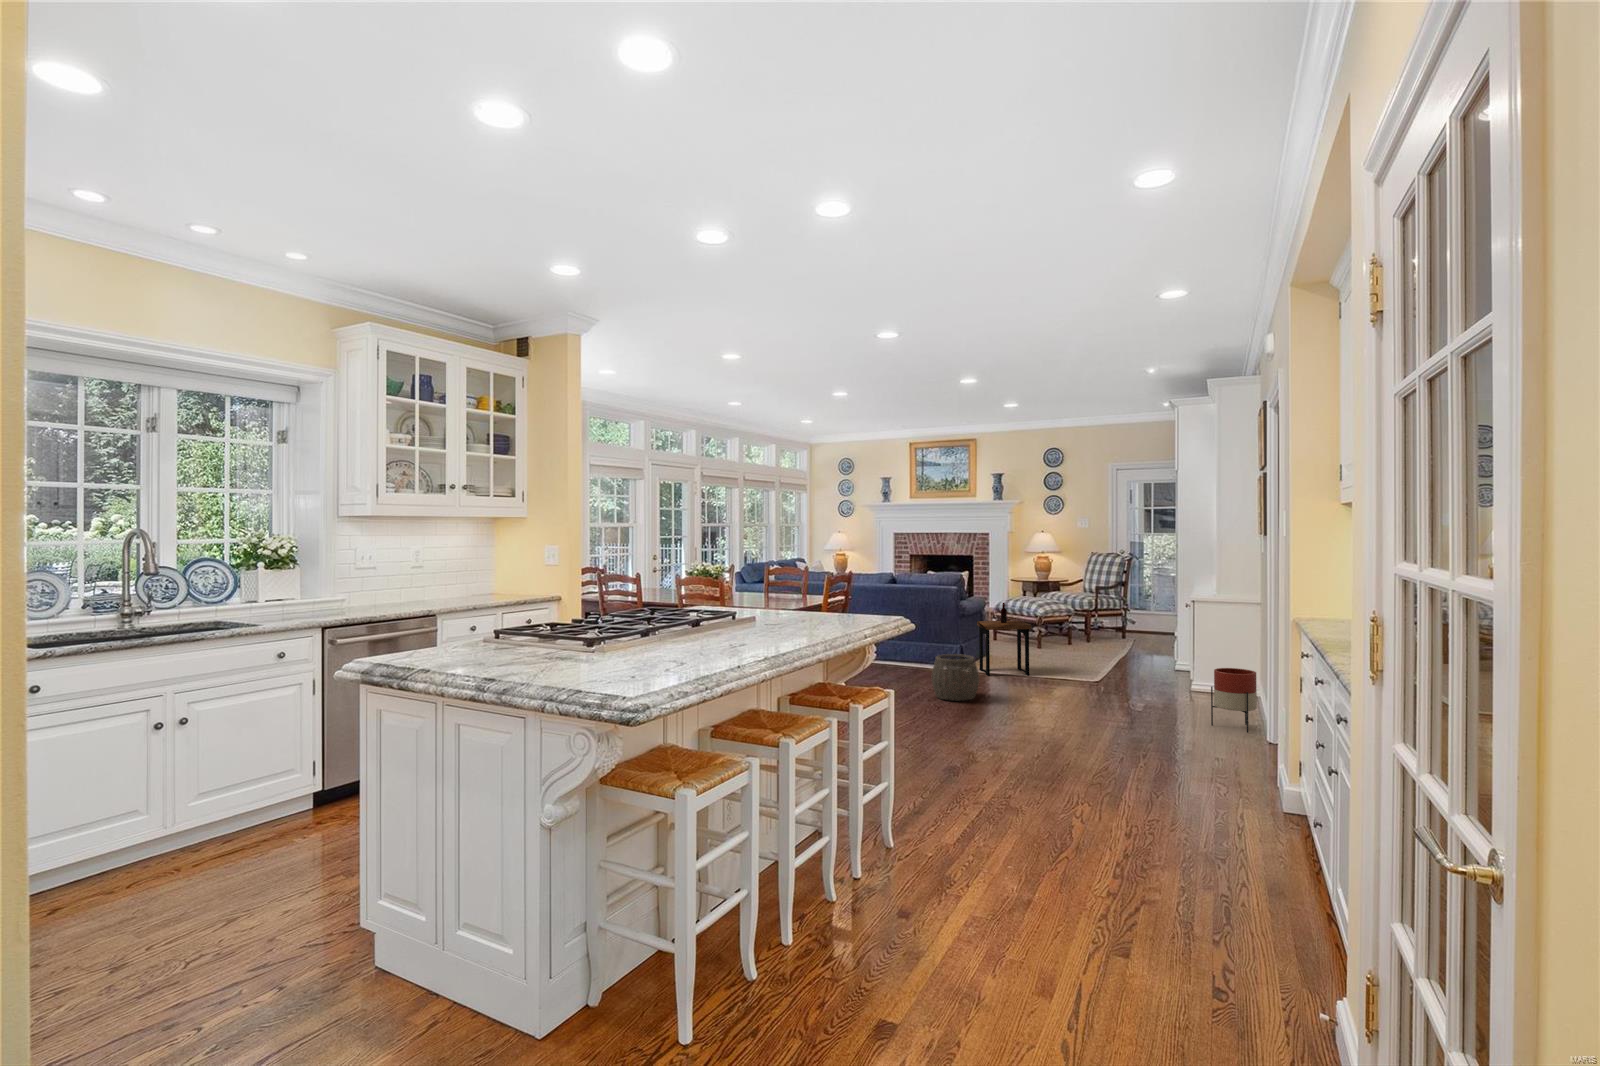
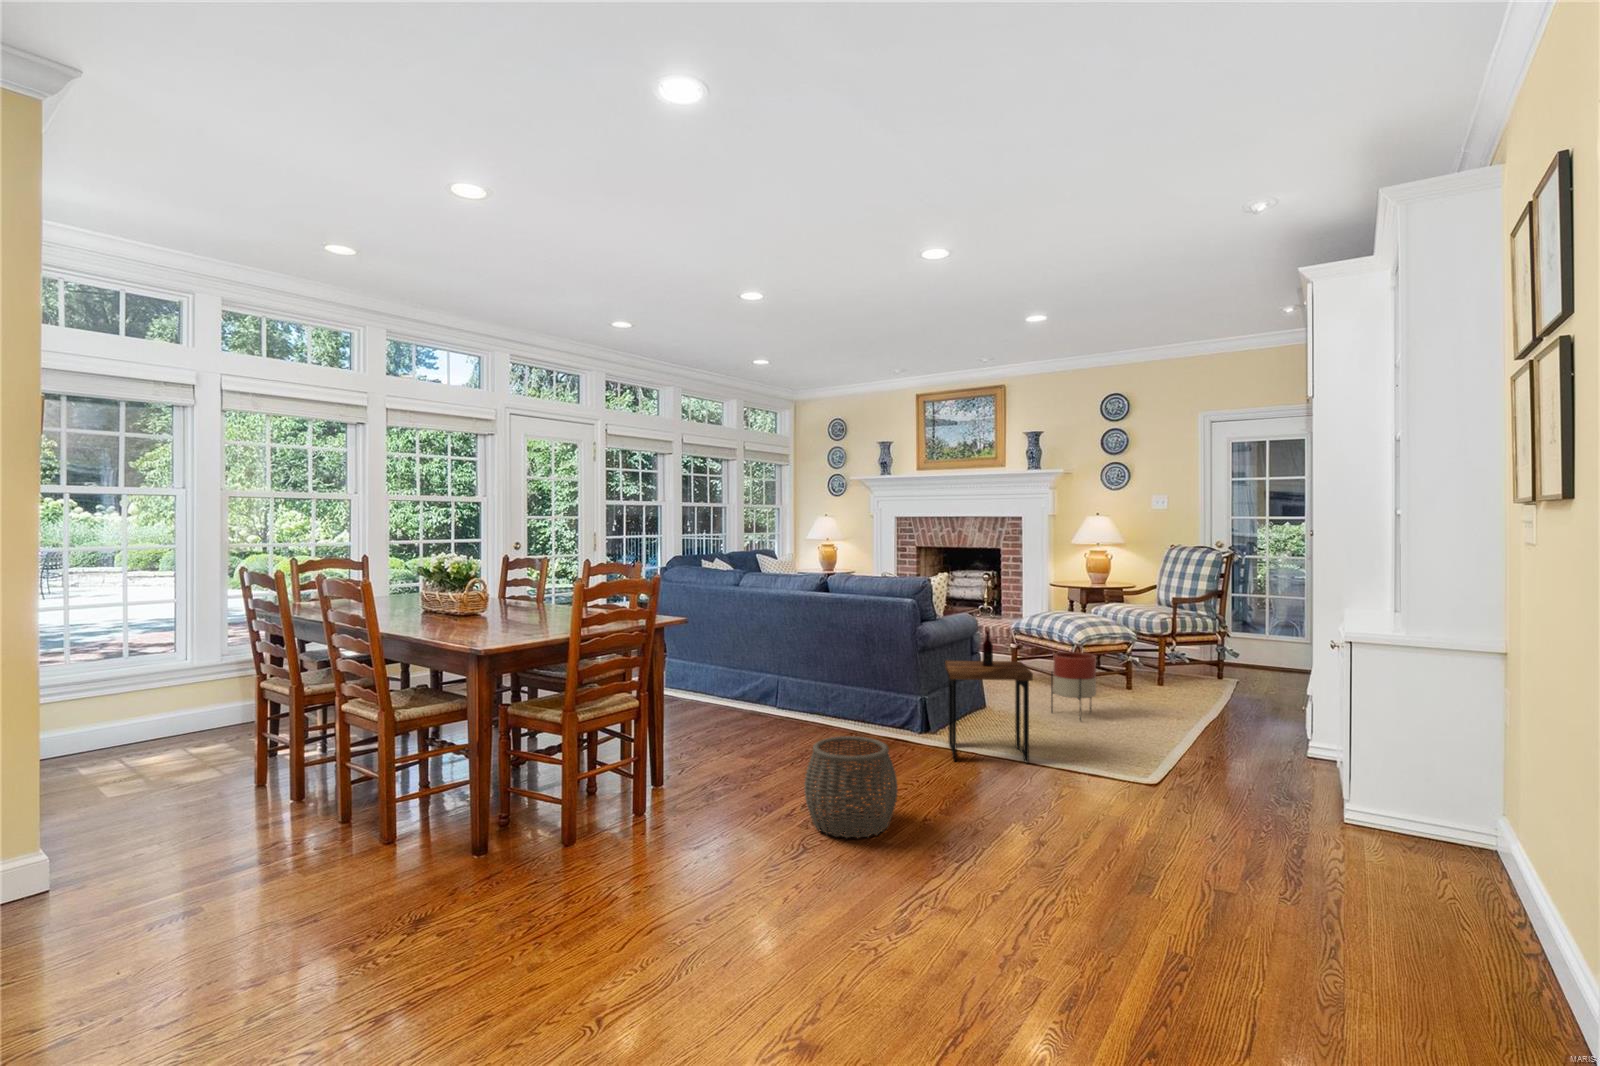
planter: present [1211,668,1257,733] -> present [1051,652,1096,712]

